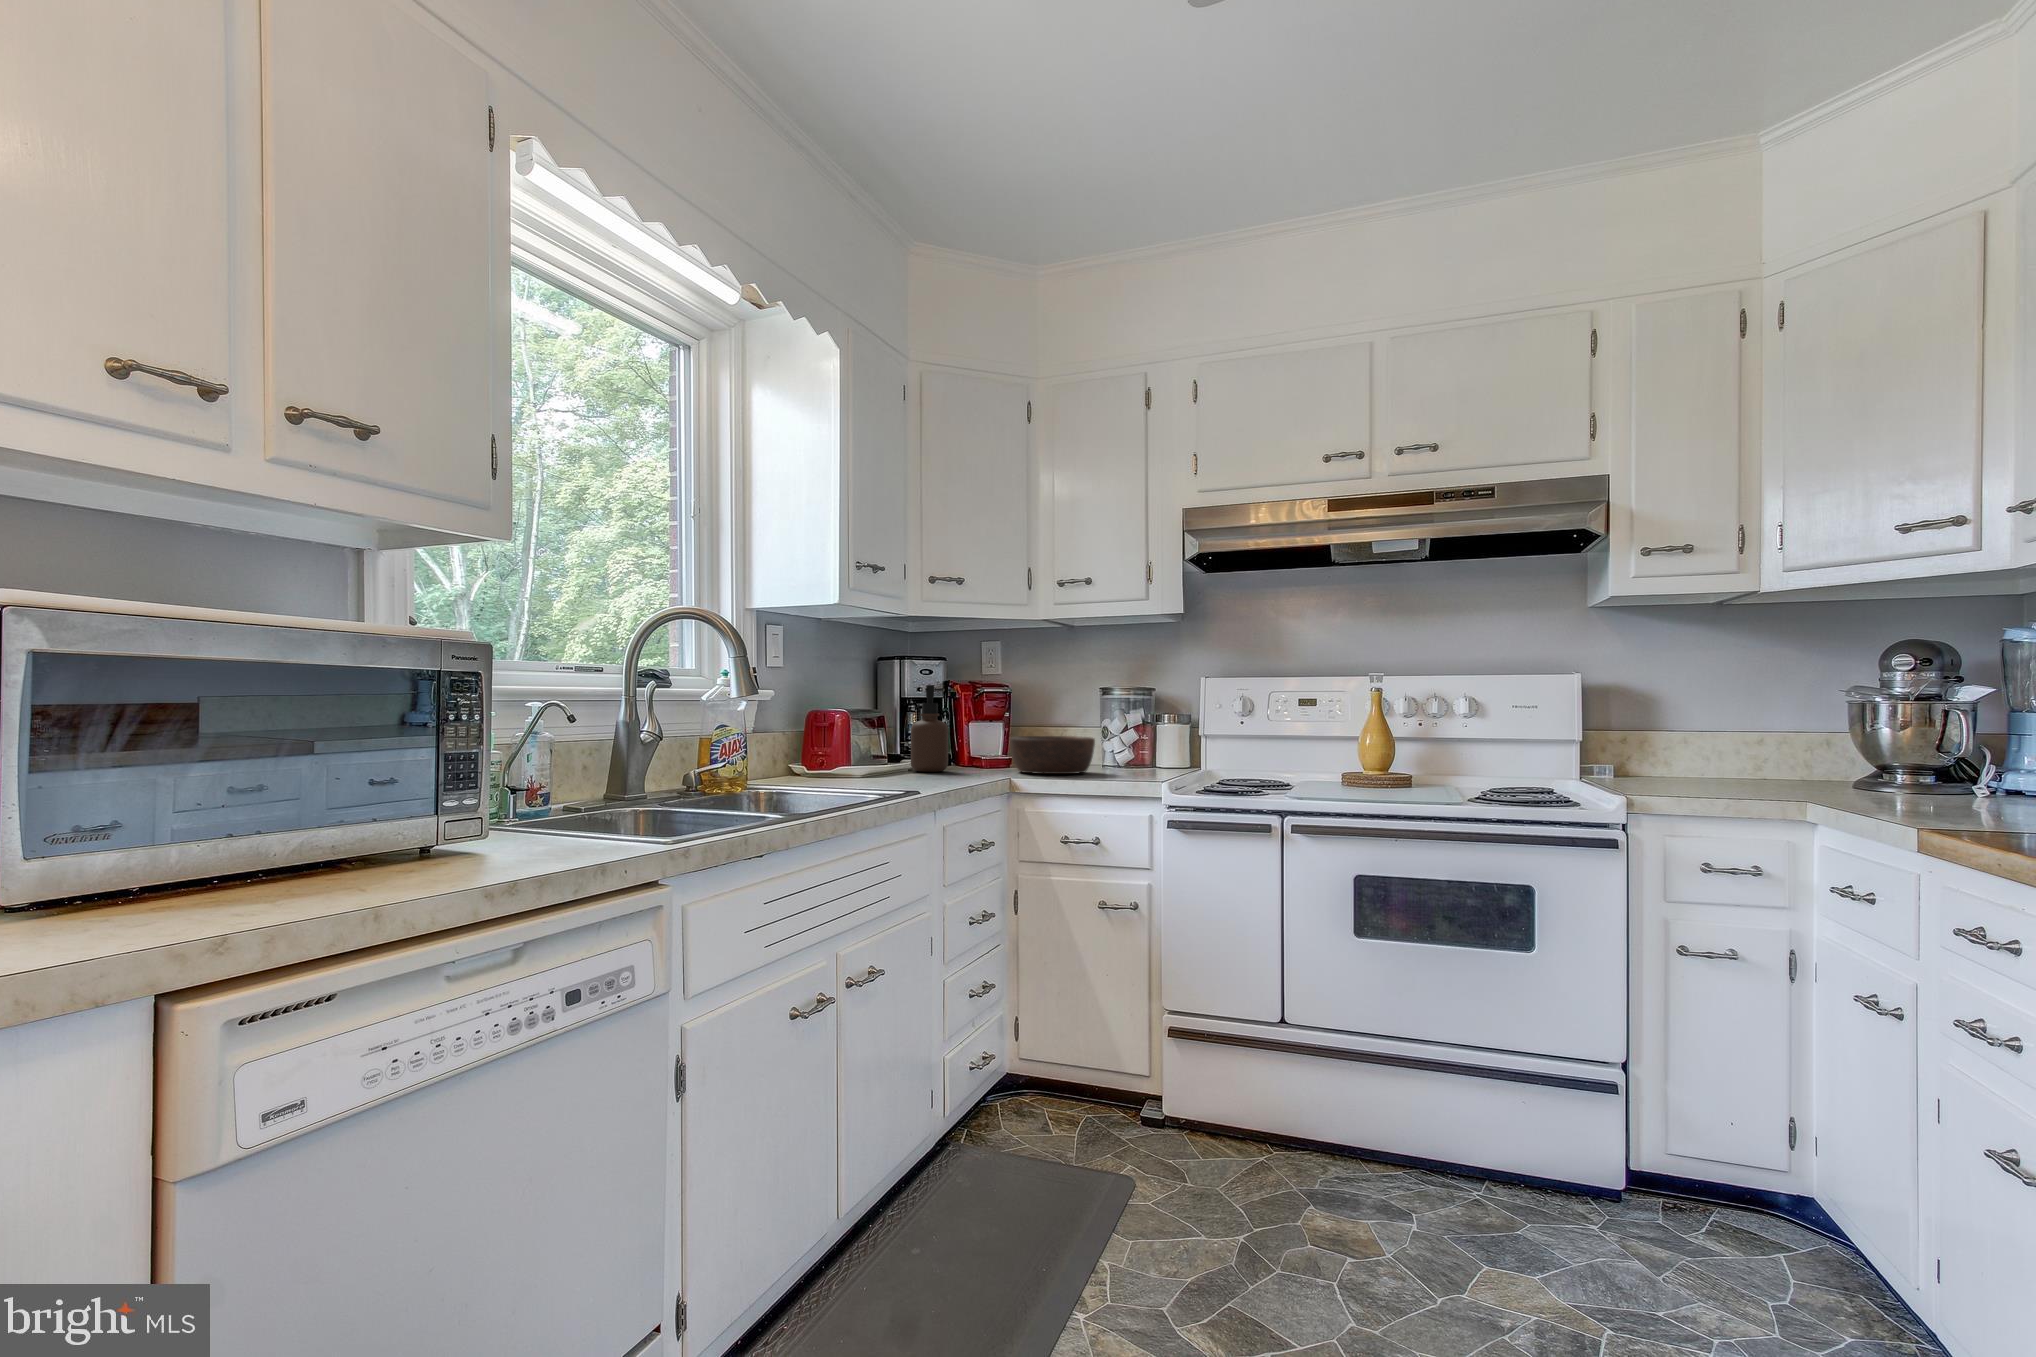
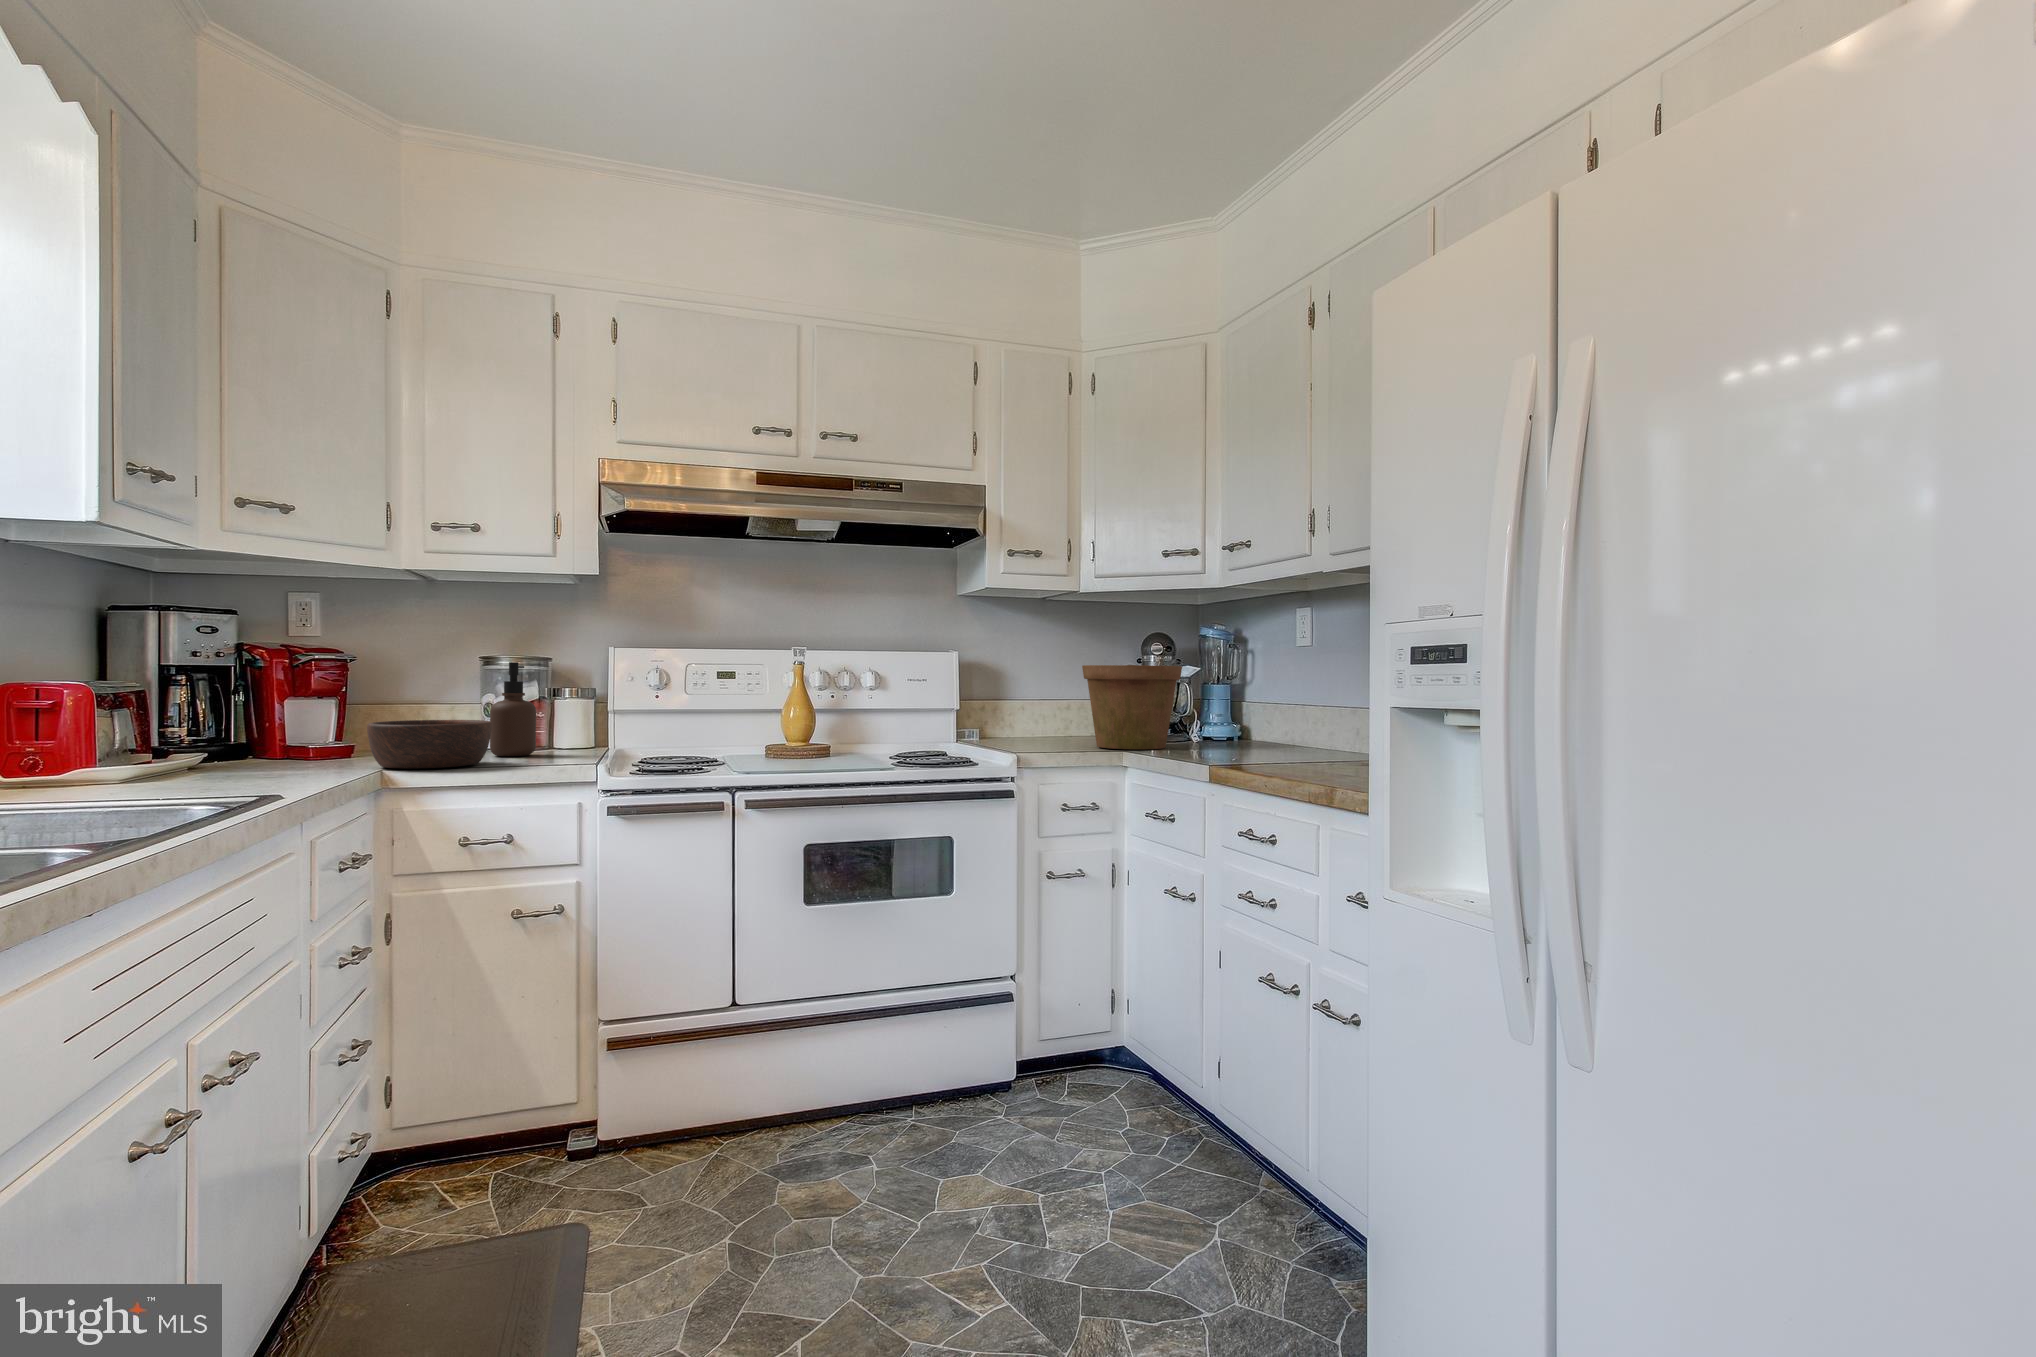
flower pot: none [1751,684,1930,802] -> present [1082,665,1182,749]
soap dispenser: present [911,685,948,772] -> present [490,662,536,756]

